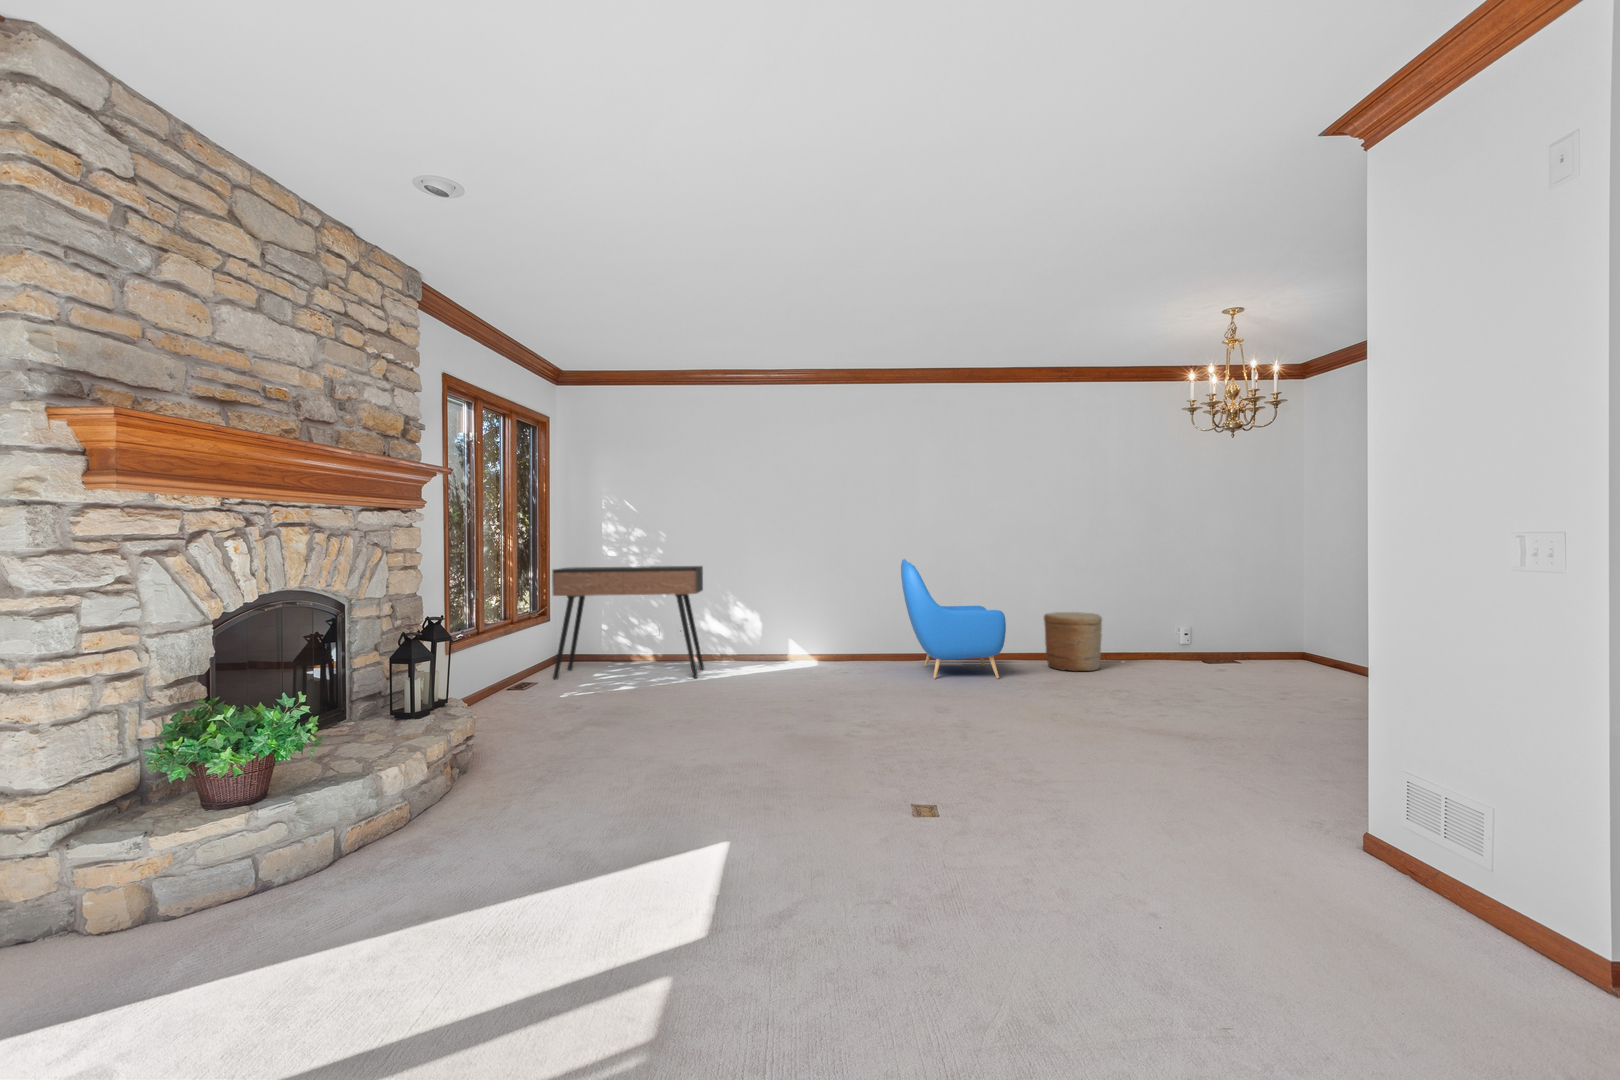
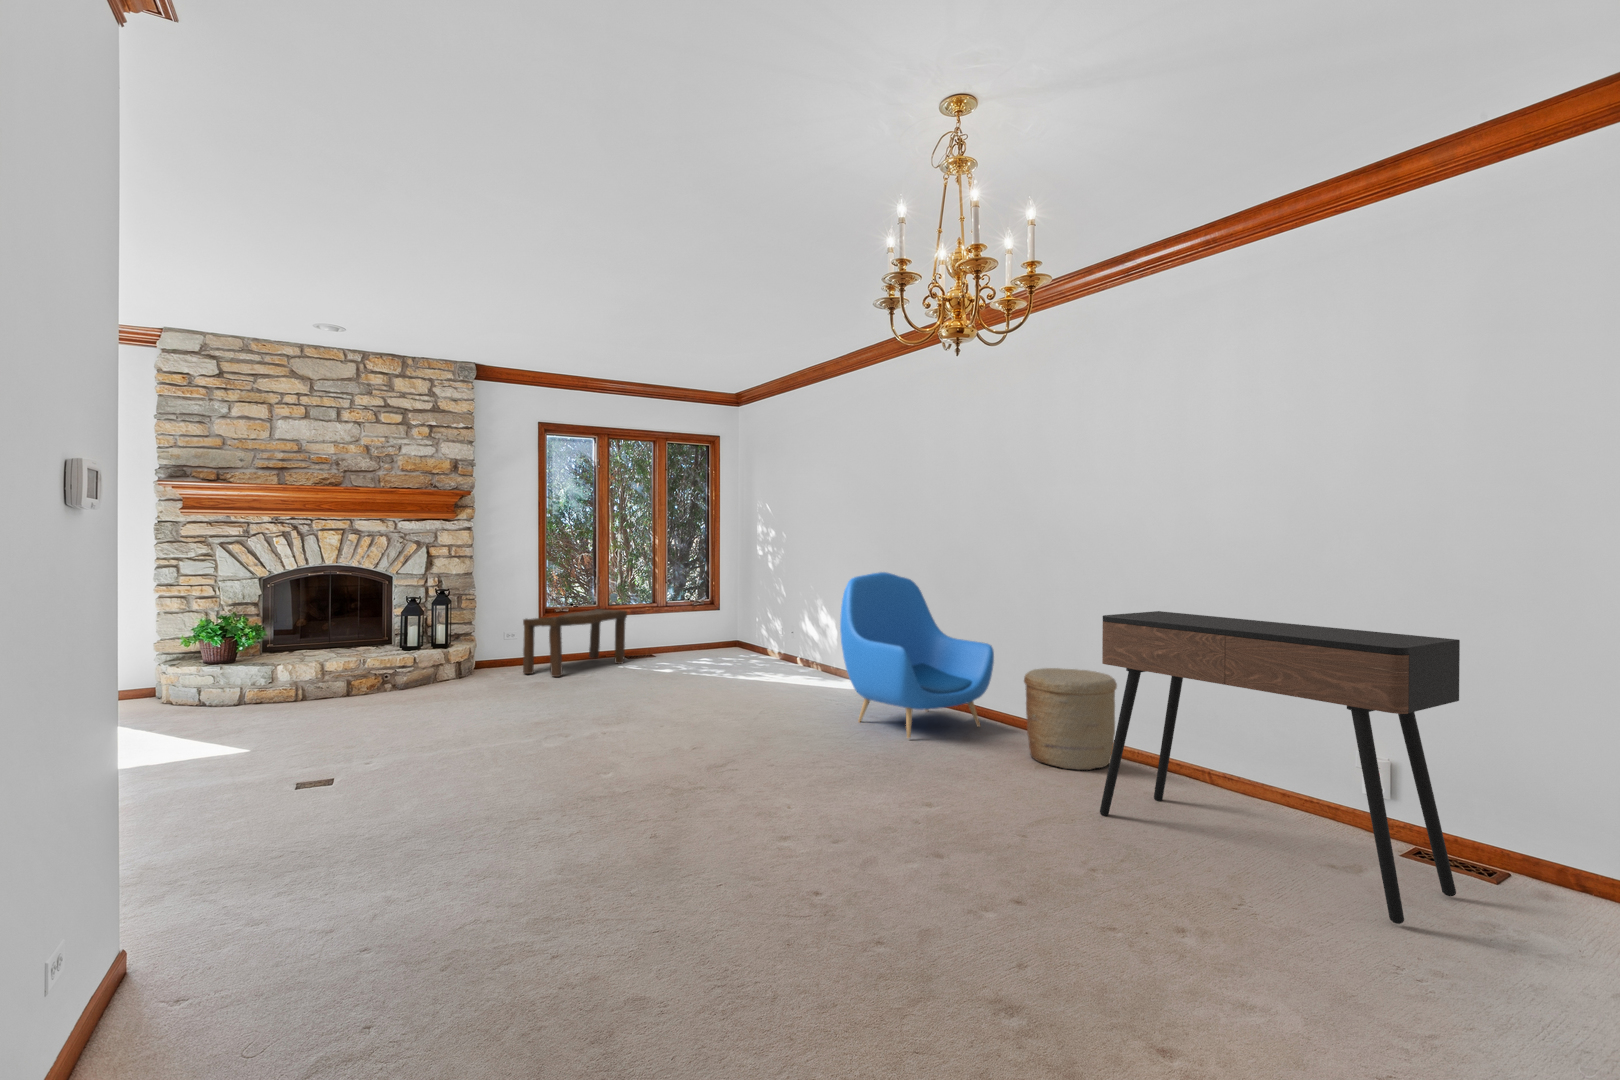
console table: present [552,566,704,679] -> present [1100,611,1460,924]
bench: none [494,628,572,725] -> present [523,609,627,677]

